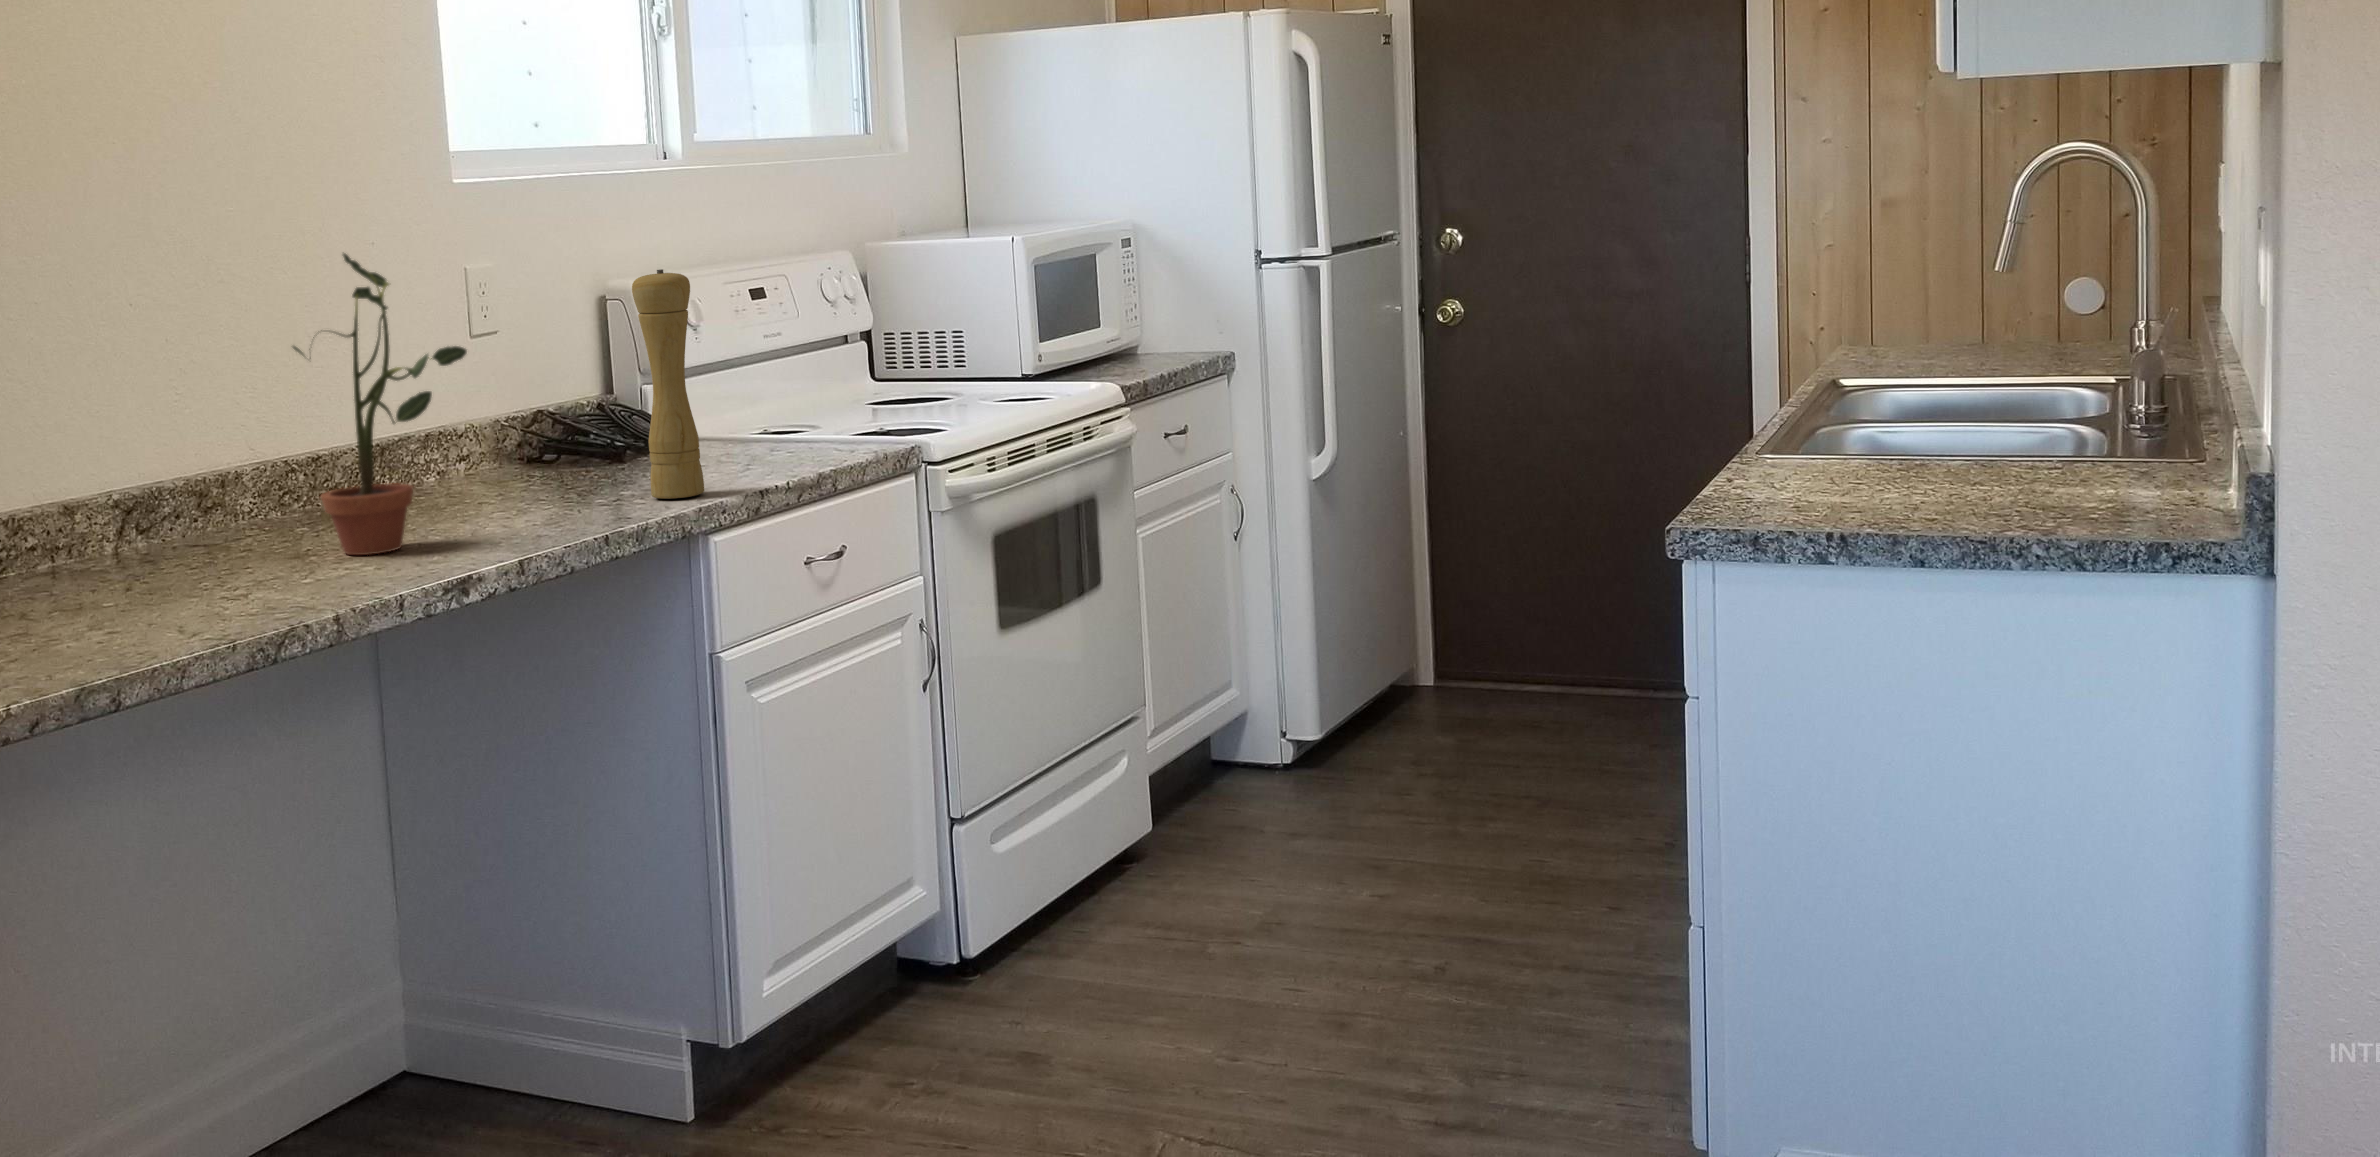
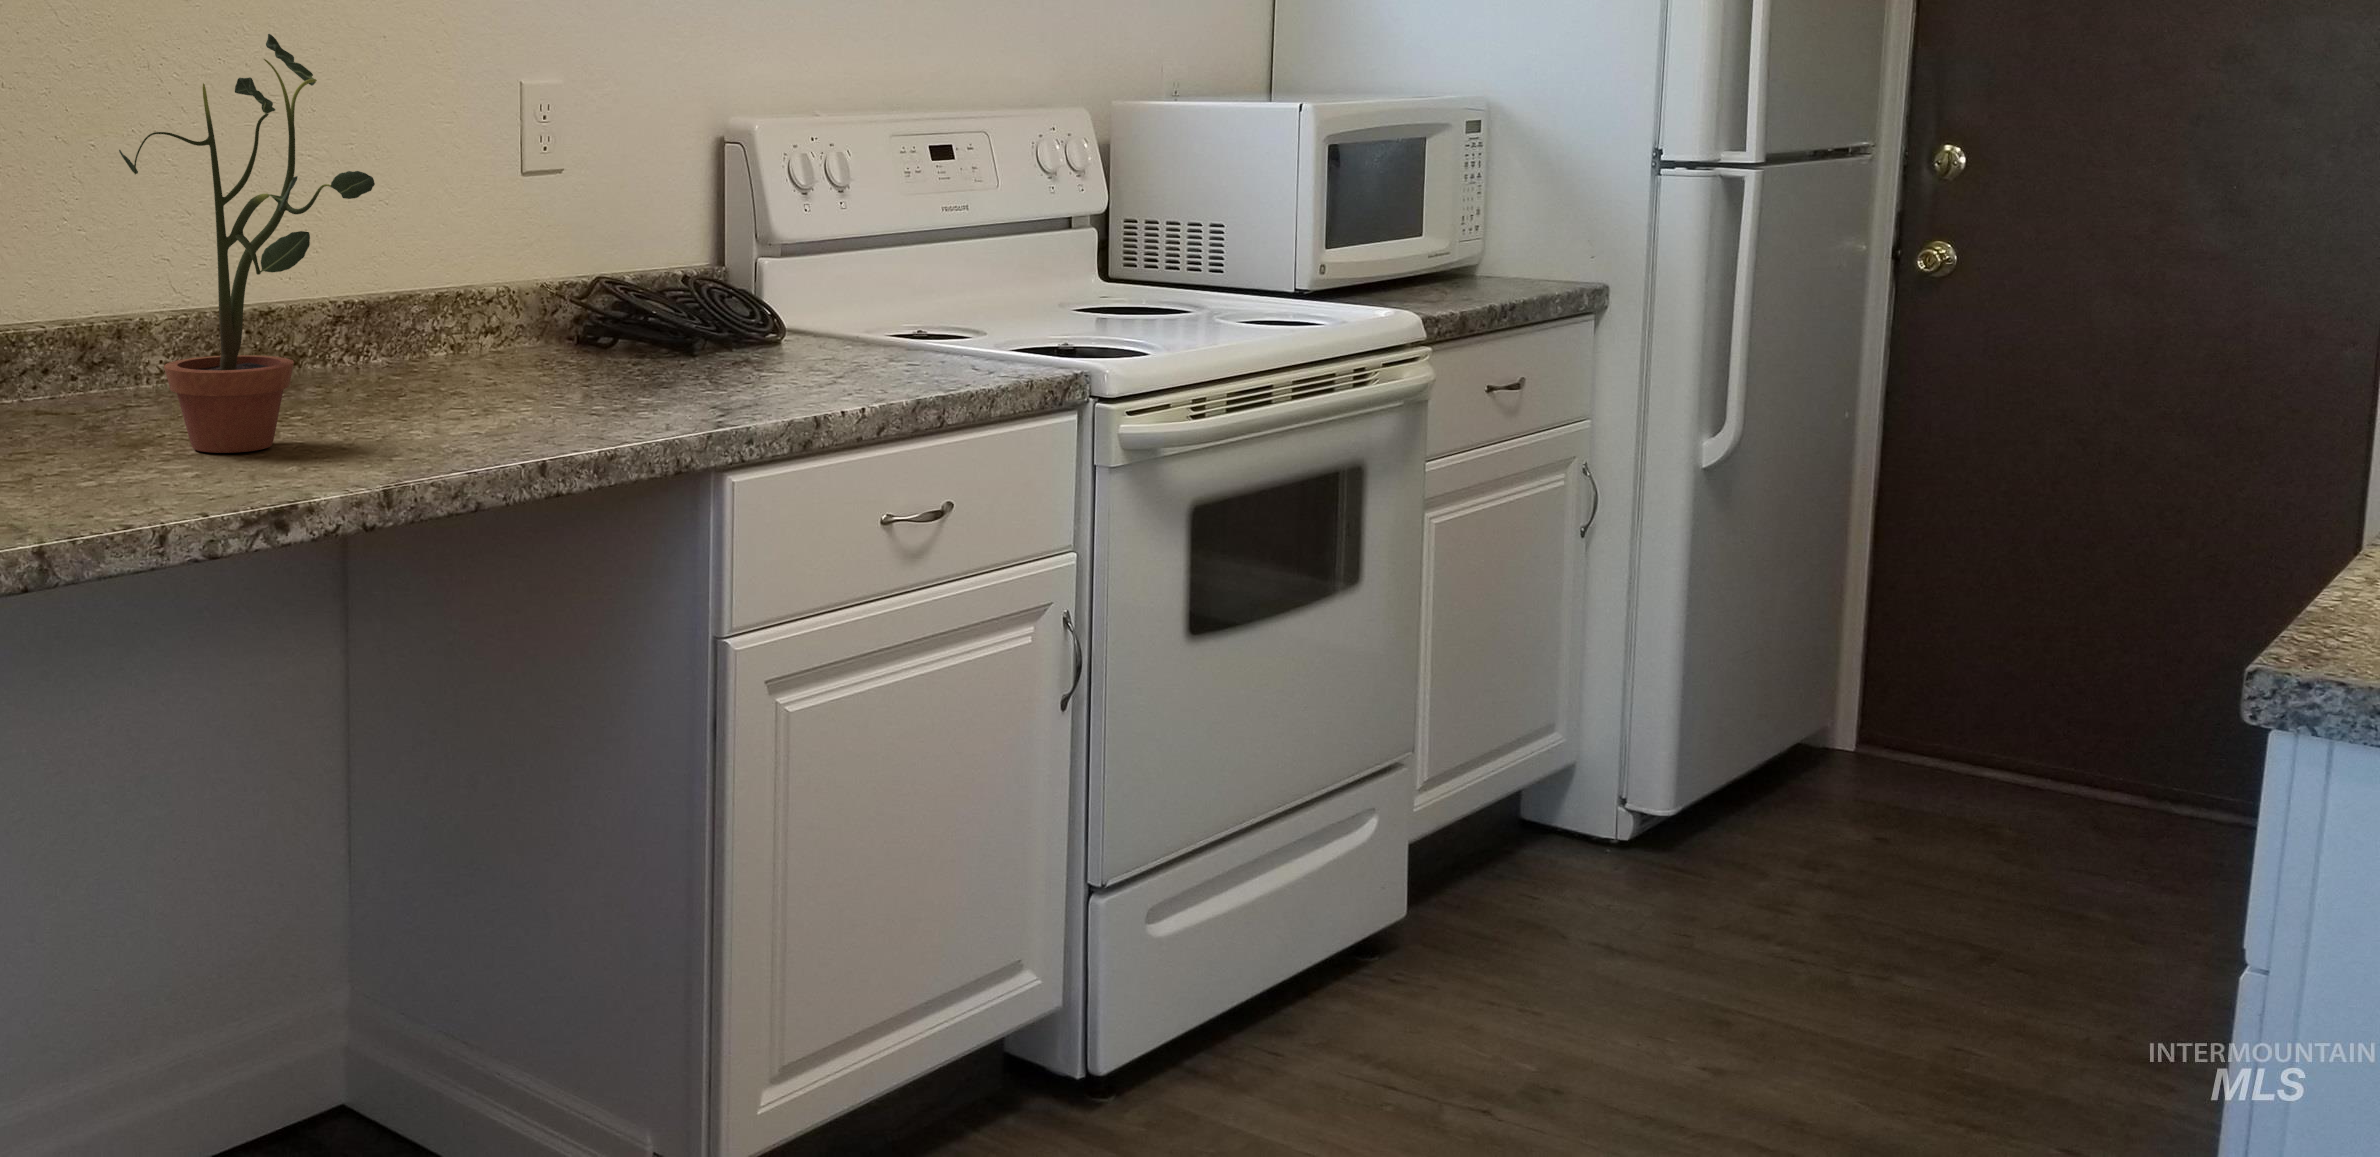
pepper mill: present [632,269,704,499] -> none [656,91,739,415]

